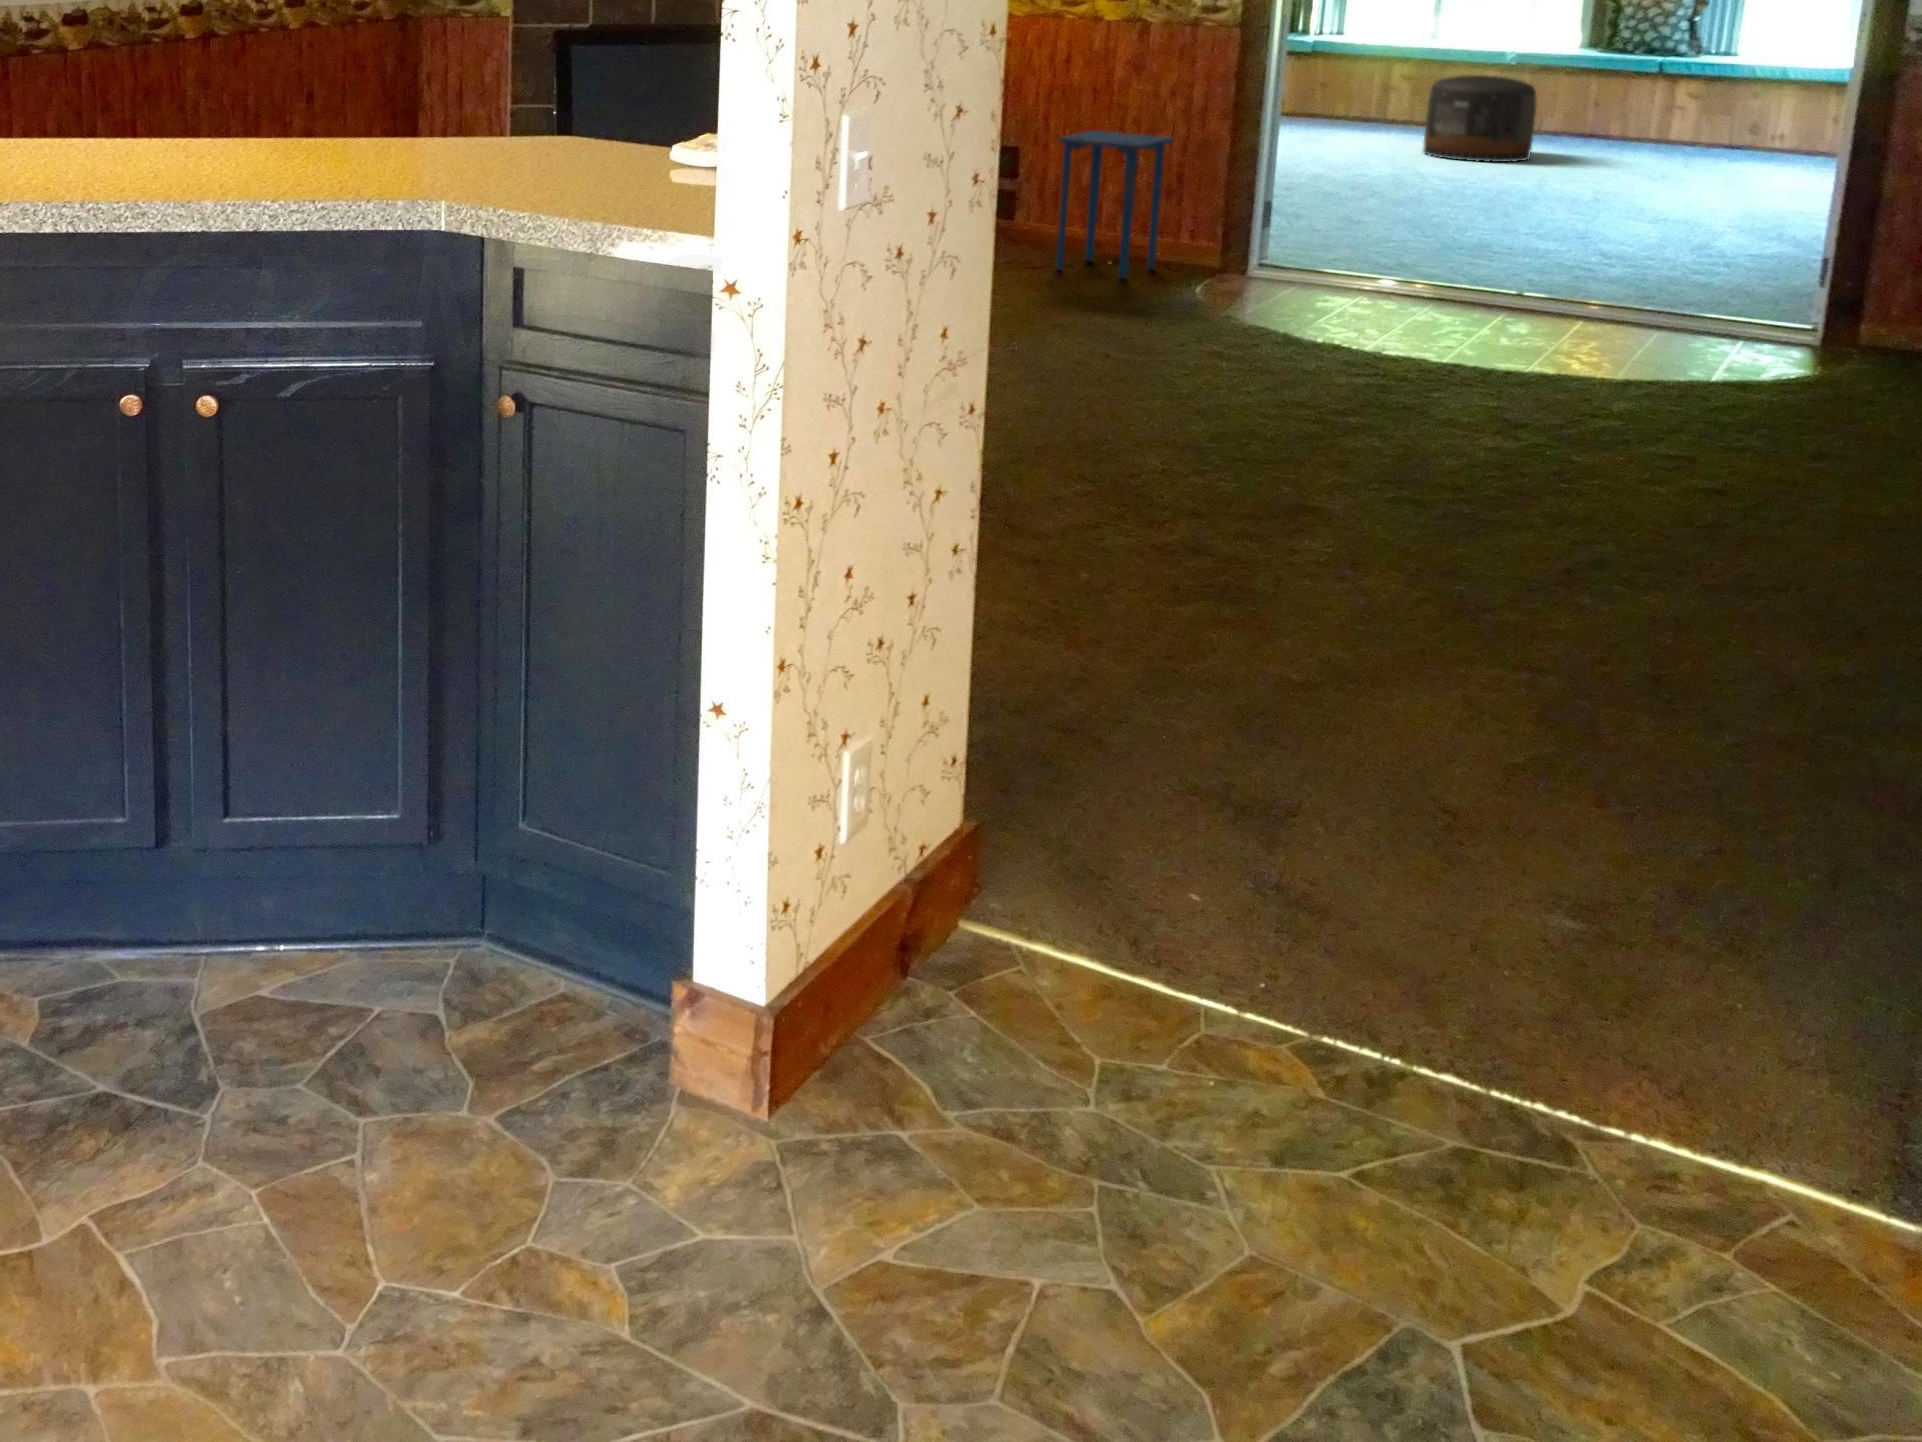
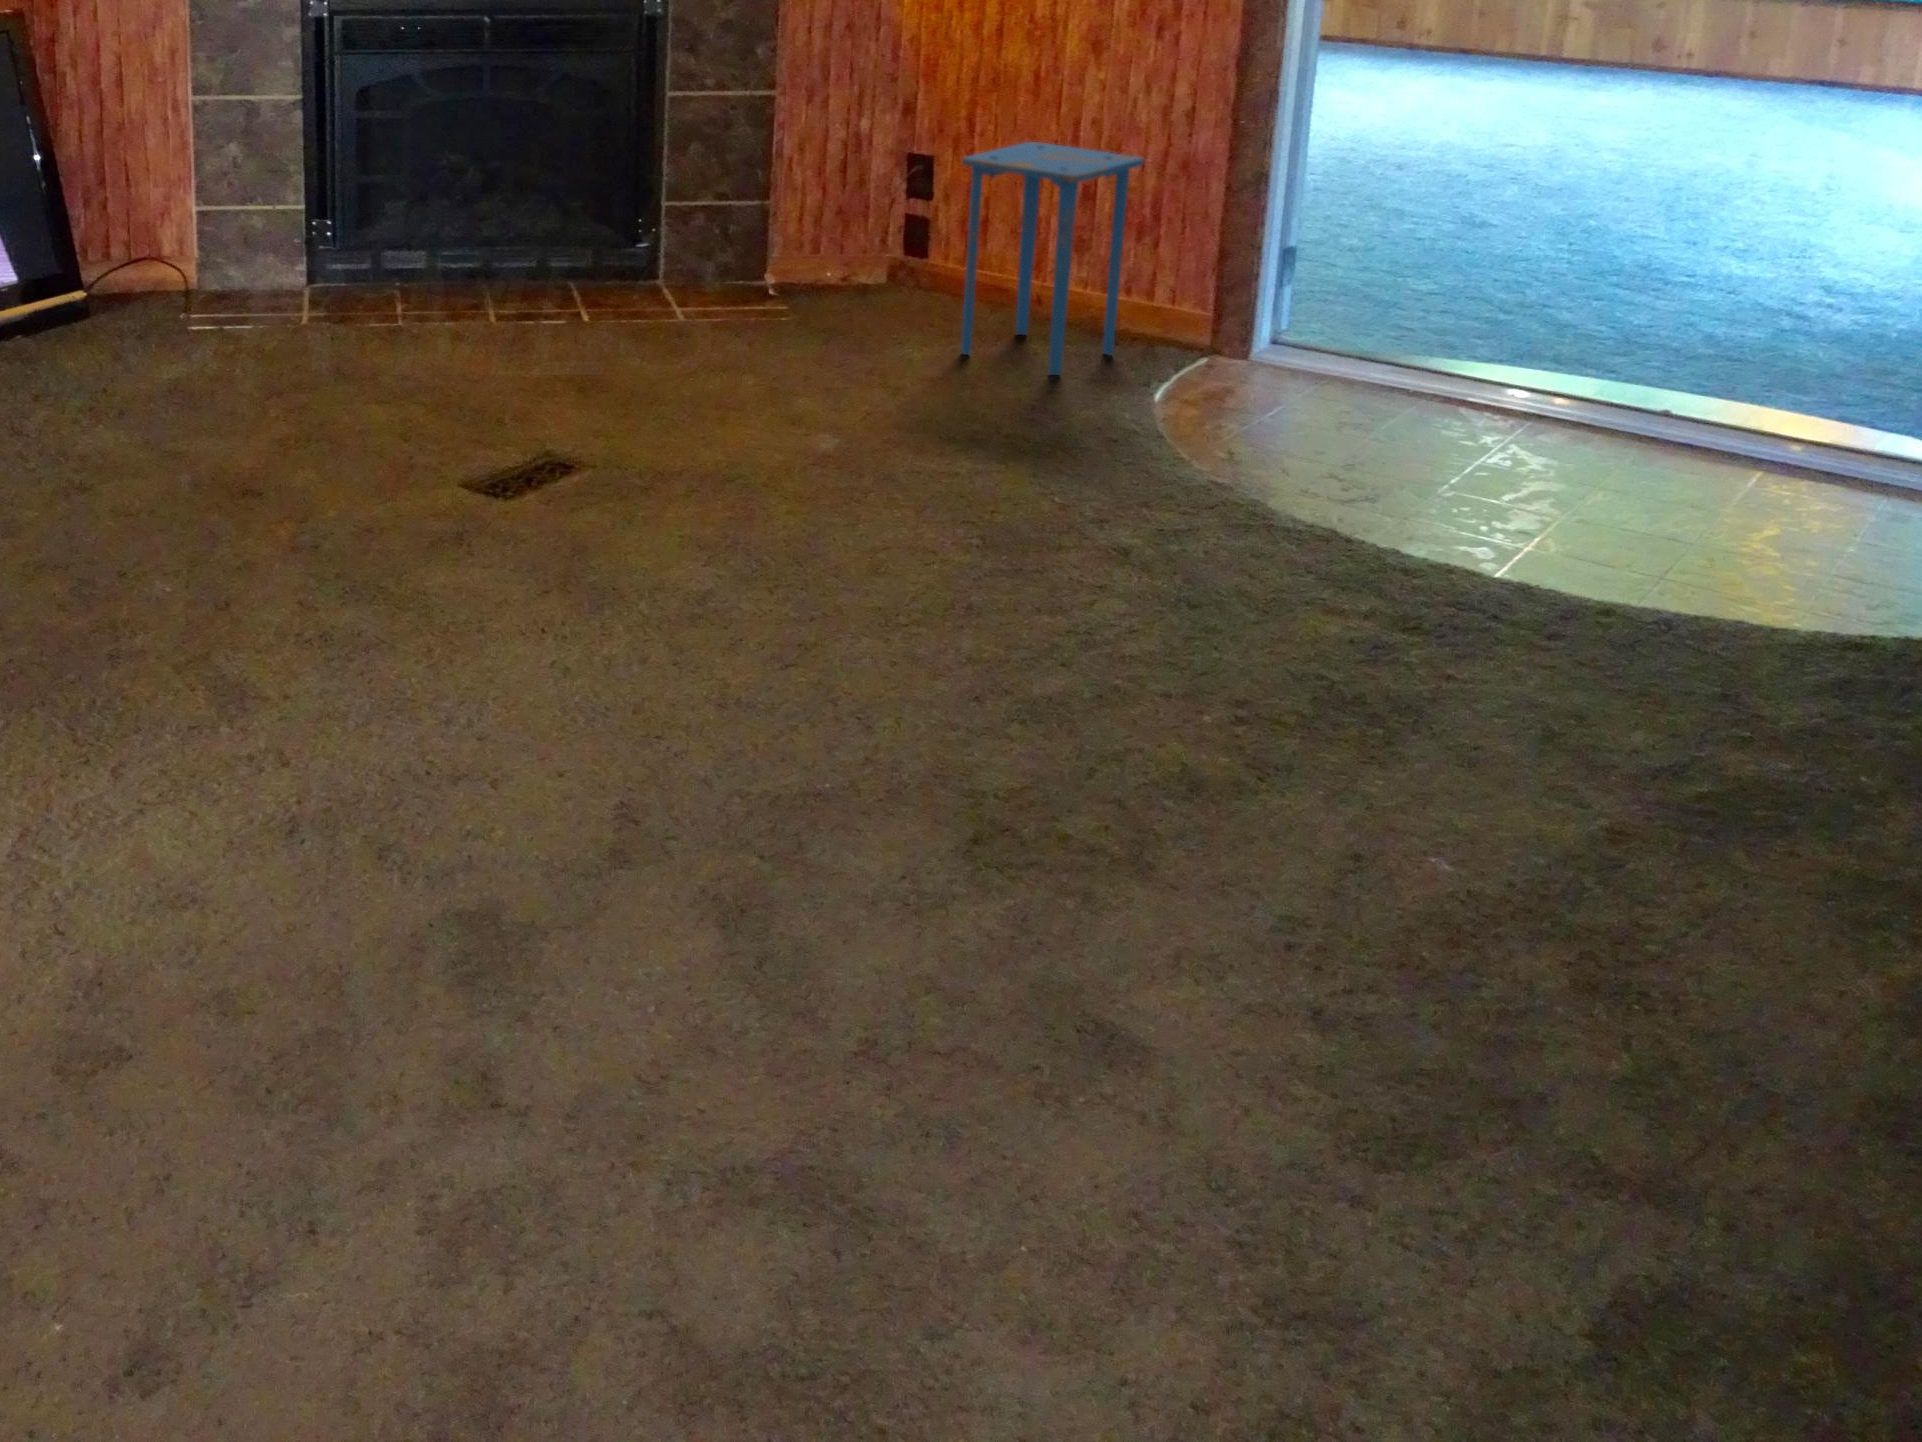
pouf: present [1423,75,1536,162] -> none [1588,20,1753,141]

